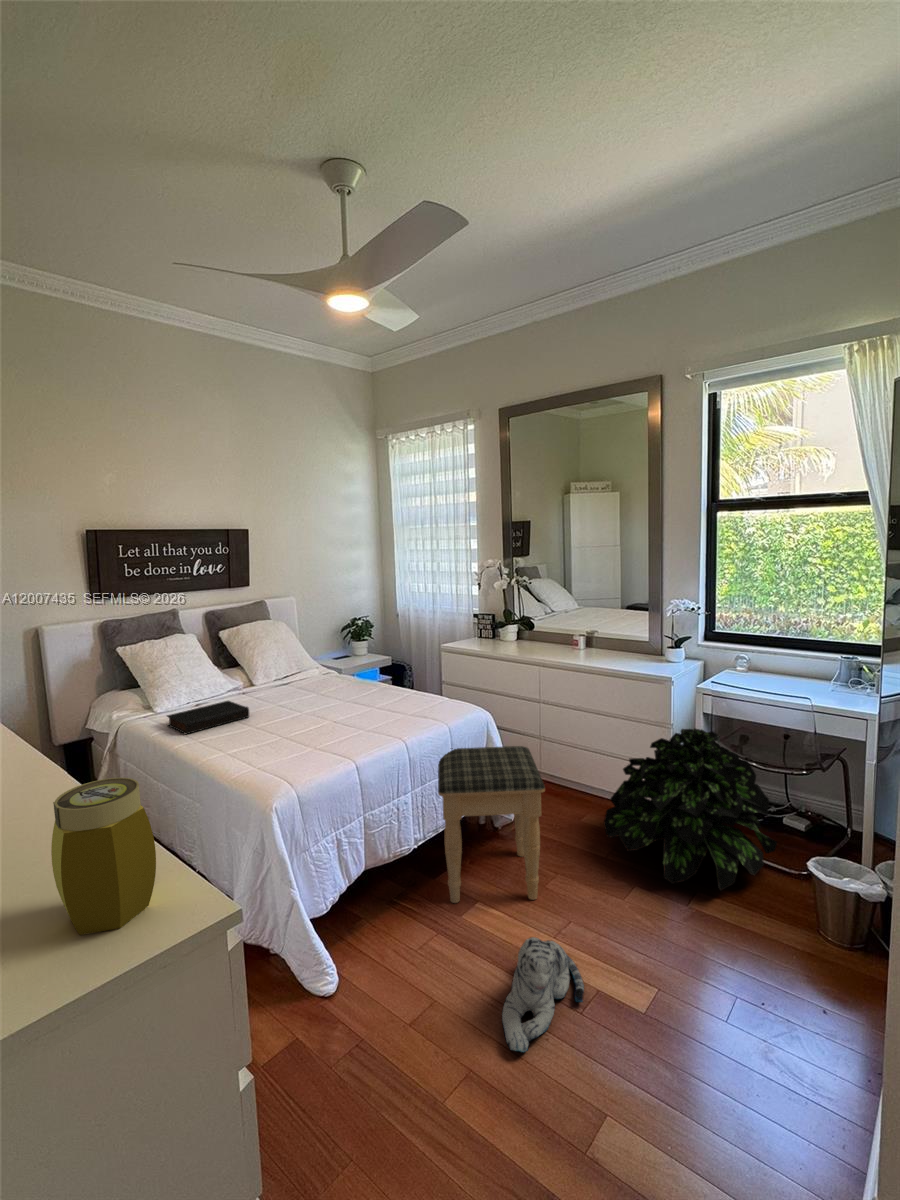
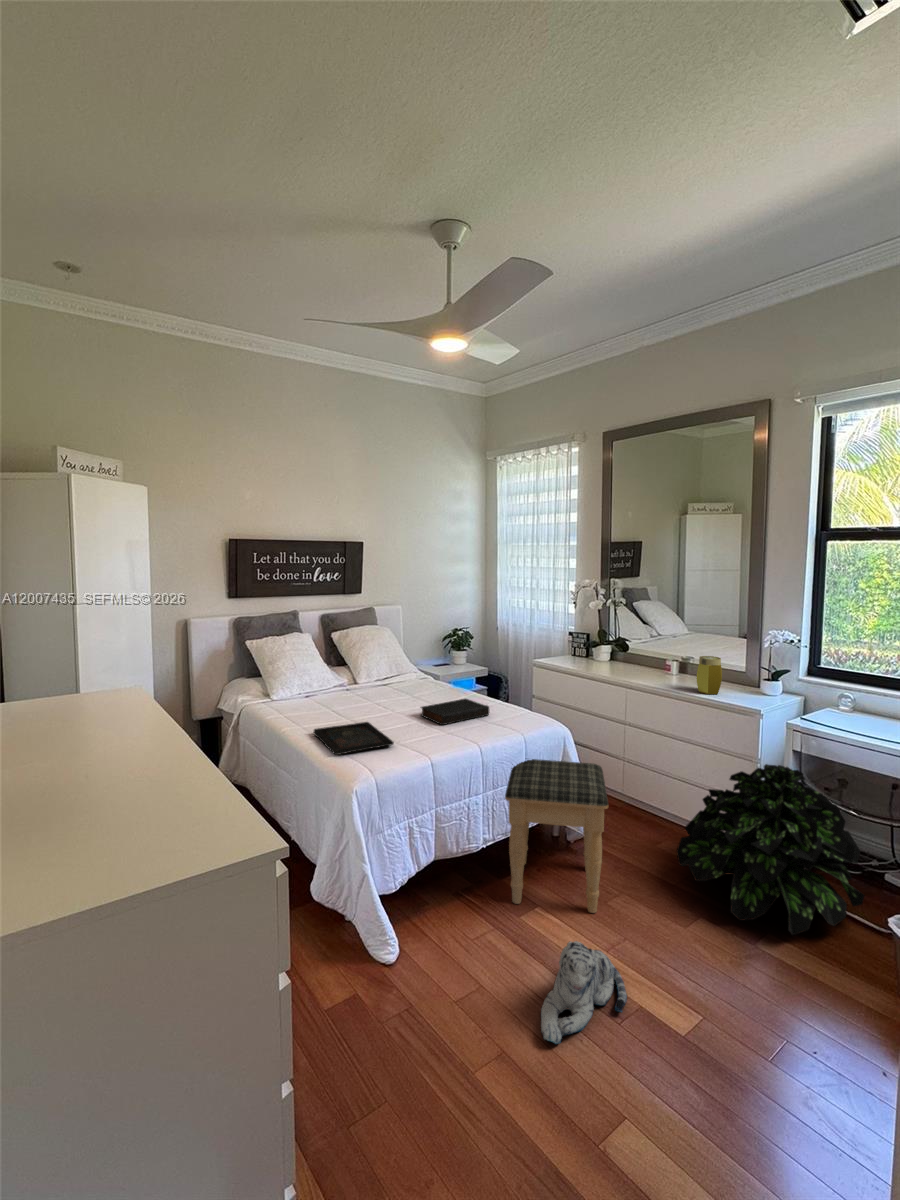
book: present [167,701,249,734] -> present [421,699,489,725]
tray: none [213,727,311,769] -> present [314,722,394,755]
jar: present [51,778,156,935] -> present [697,656,722,694]

